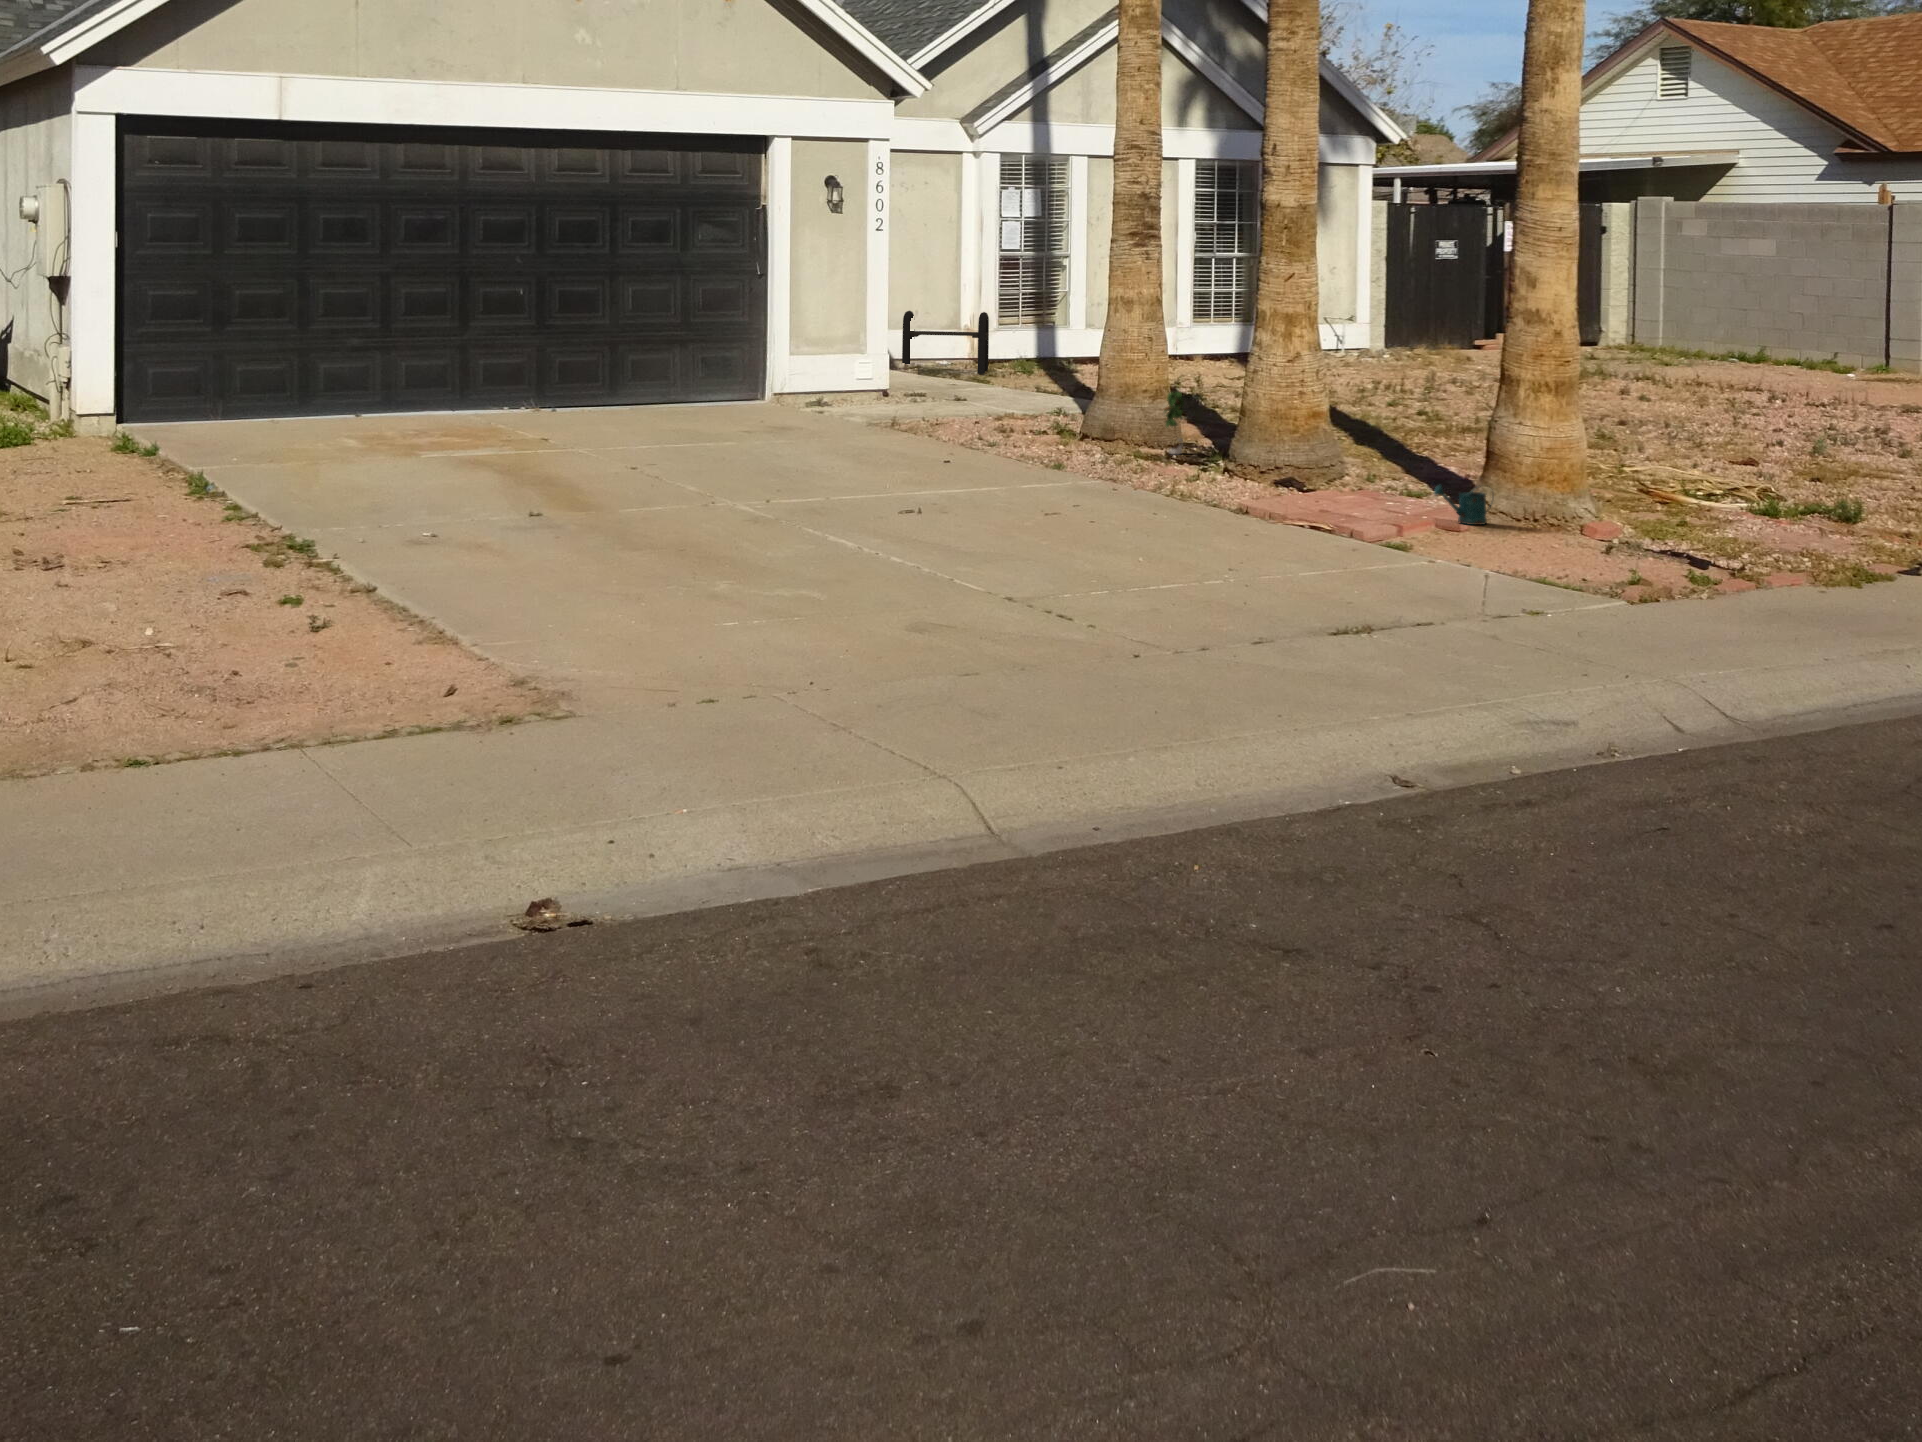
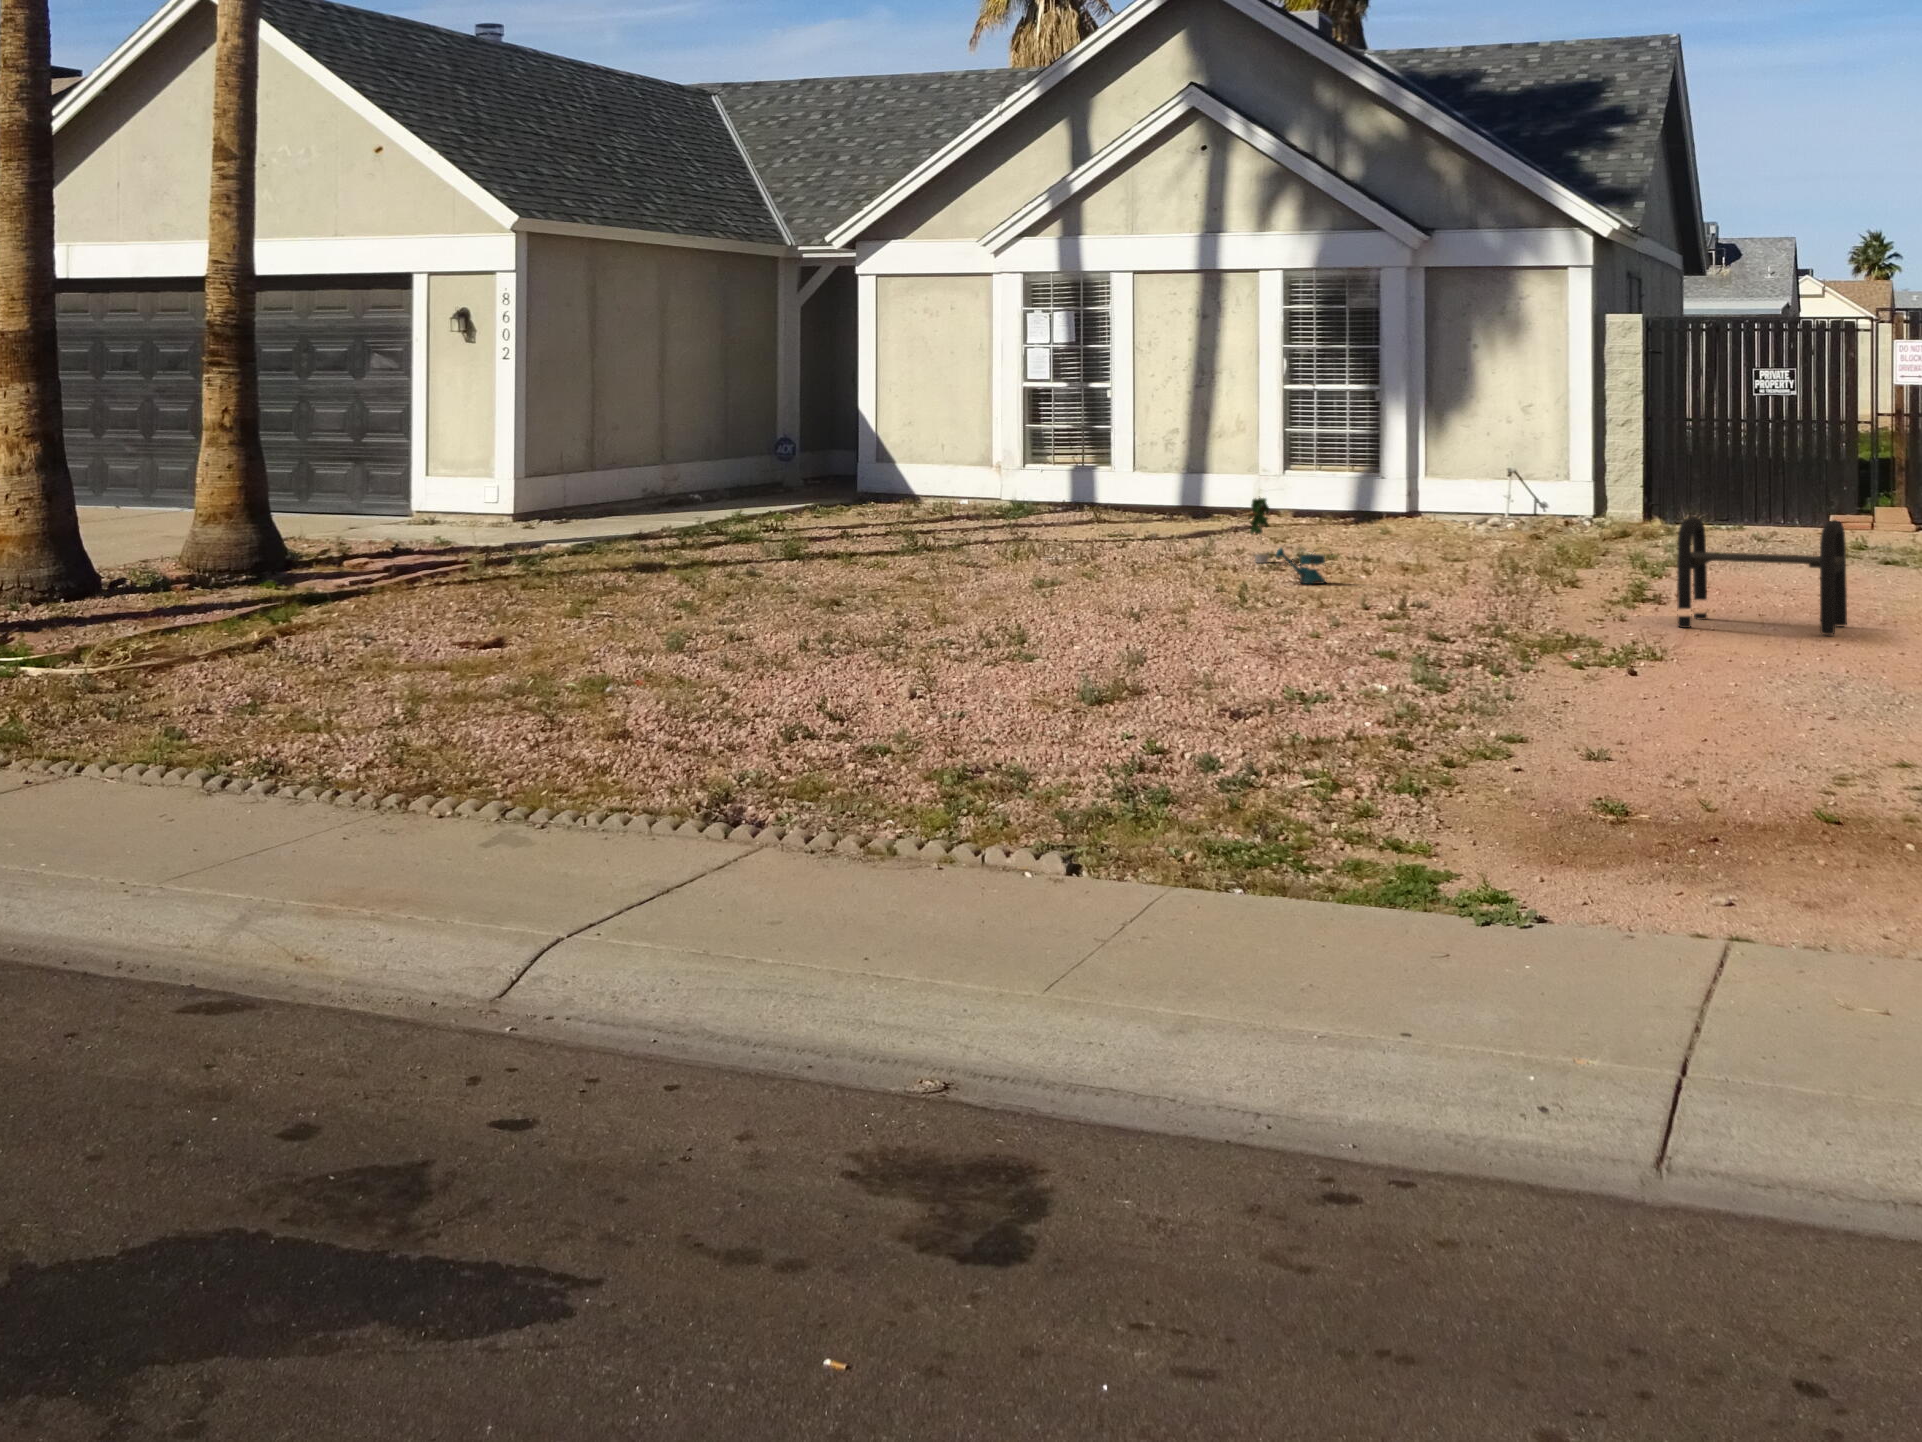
bench: present [902,311,989,374] -> present [1677,516,1847,635]
watering can: present [1433,485,1491,525] -> present [1276,548,1327,584]

